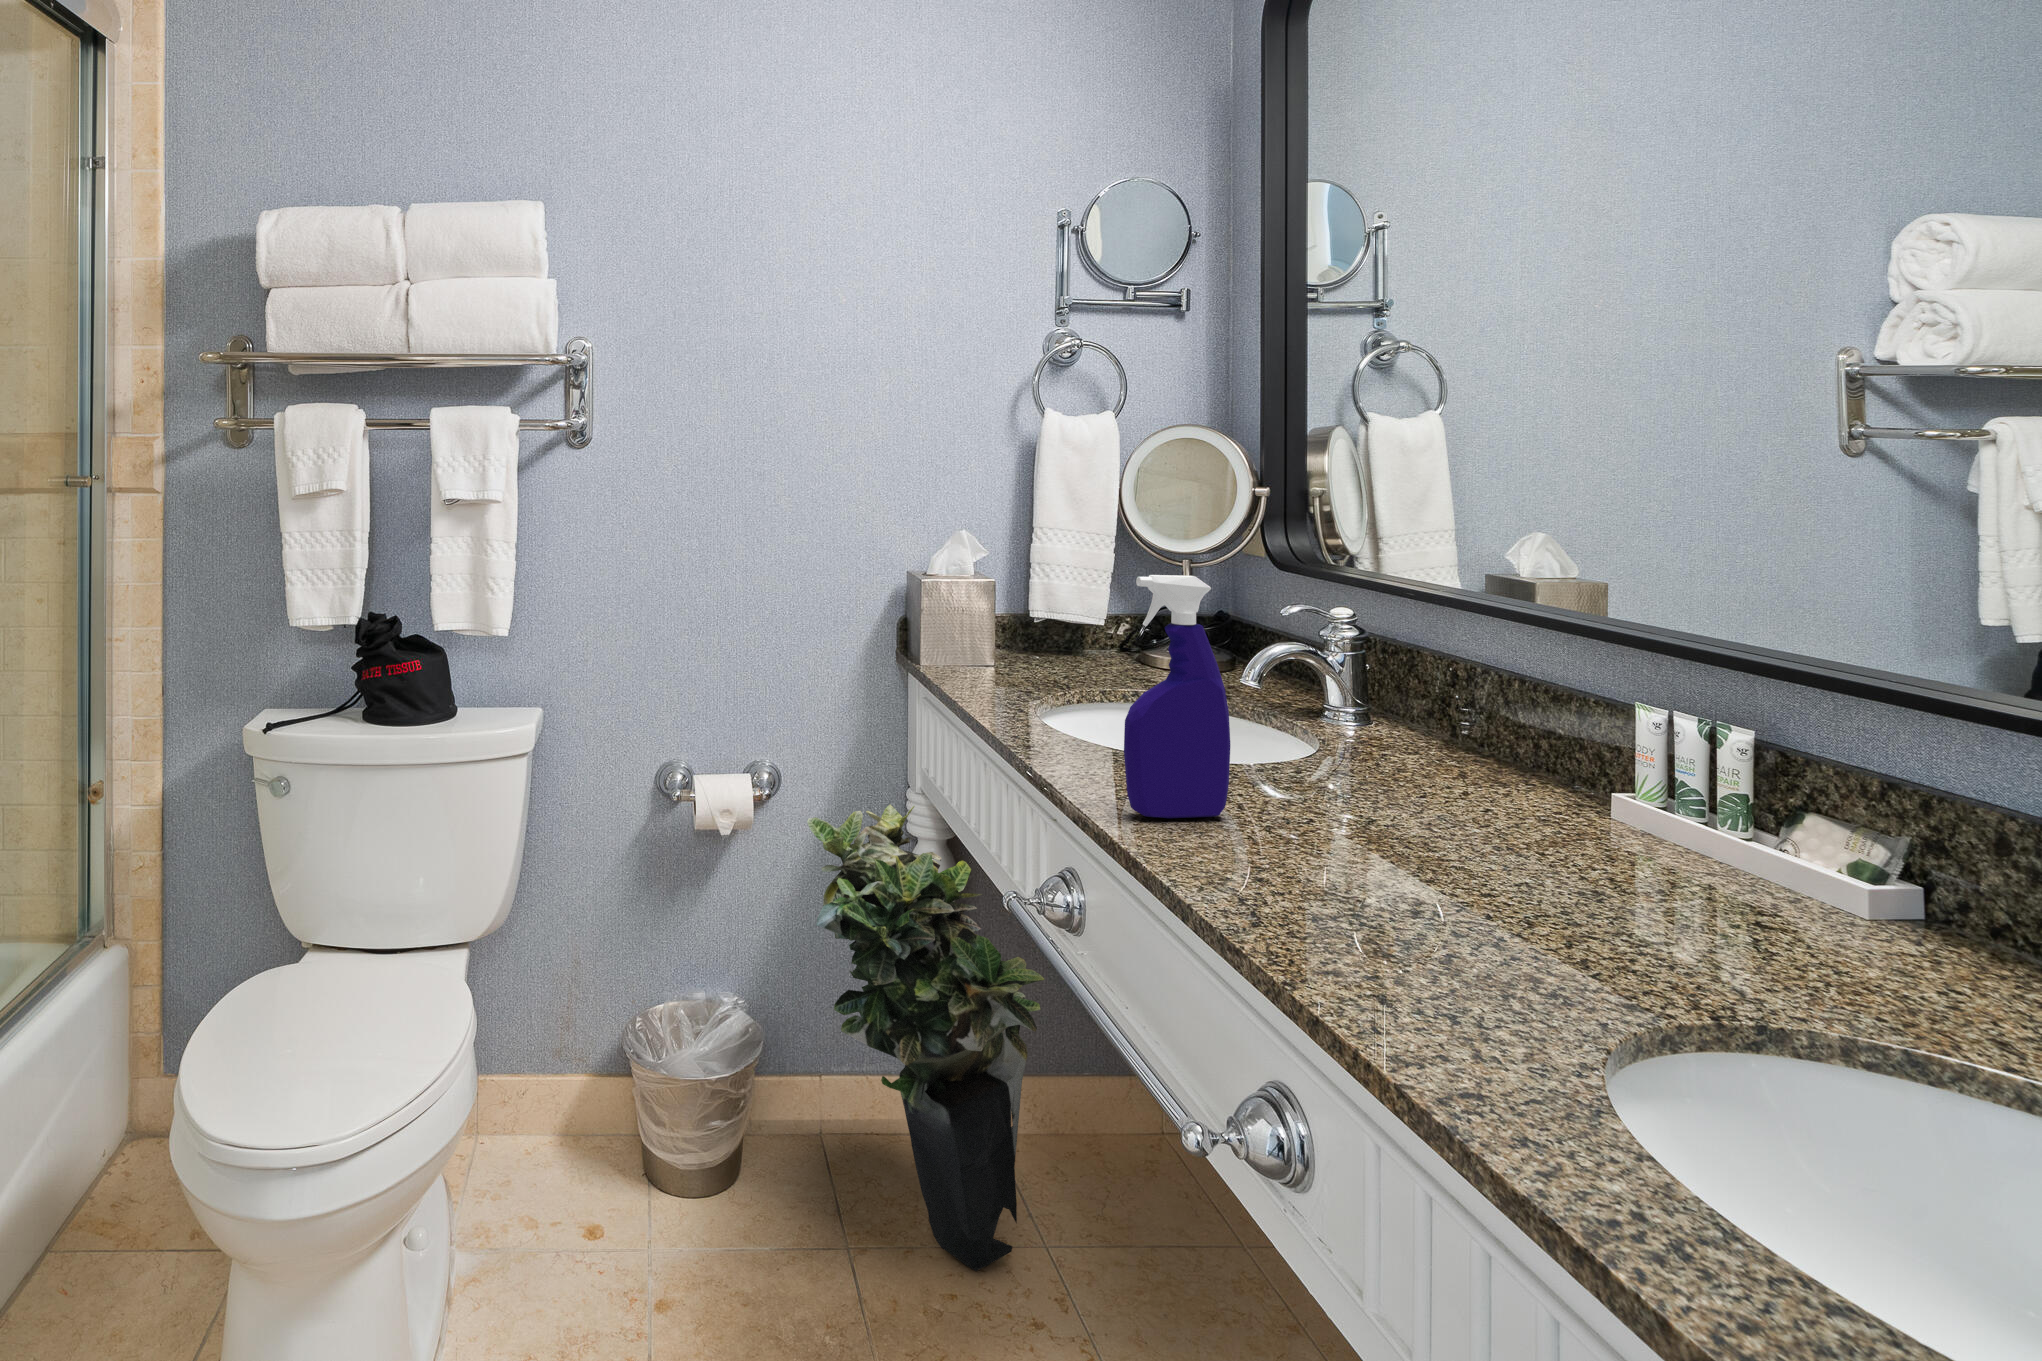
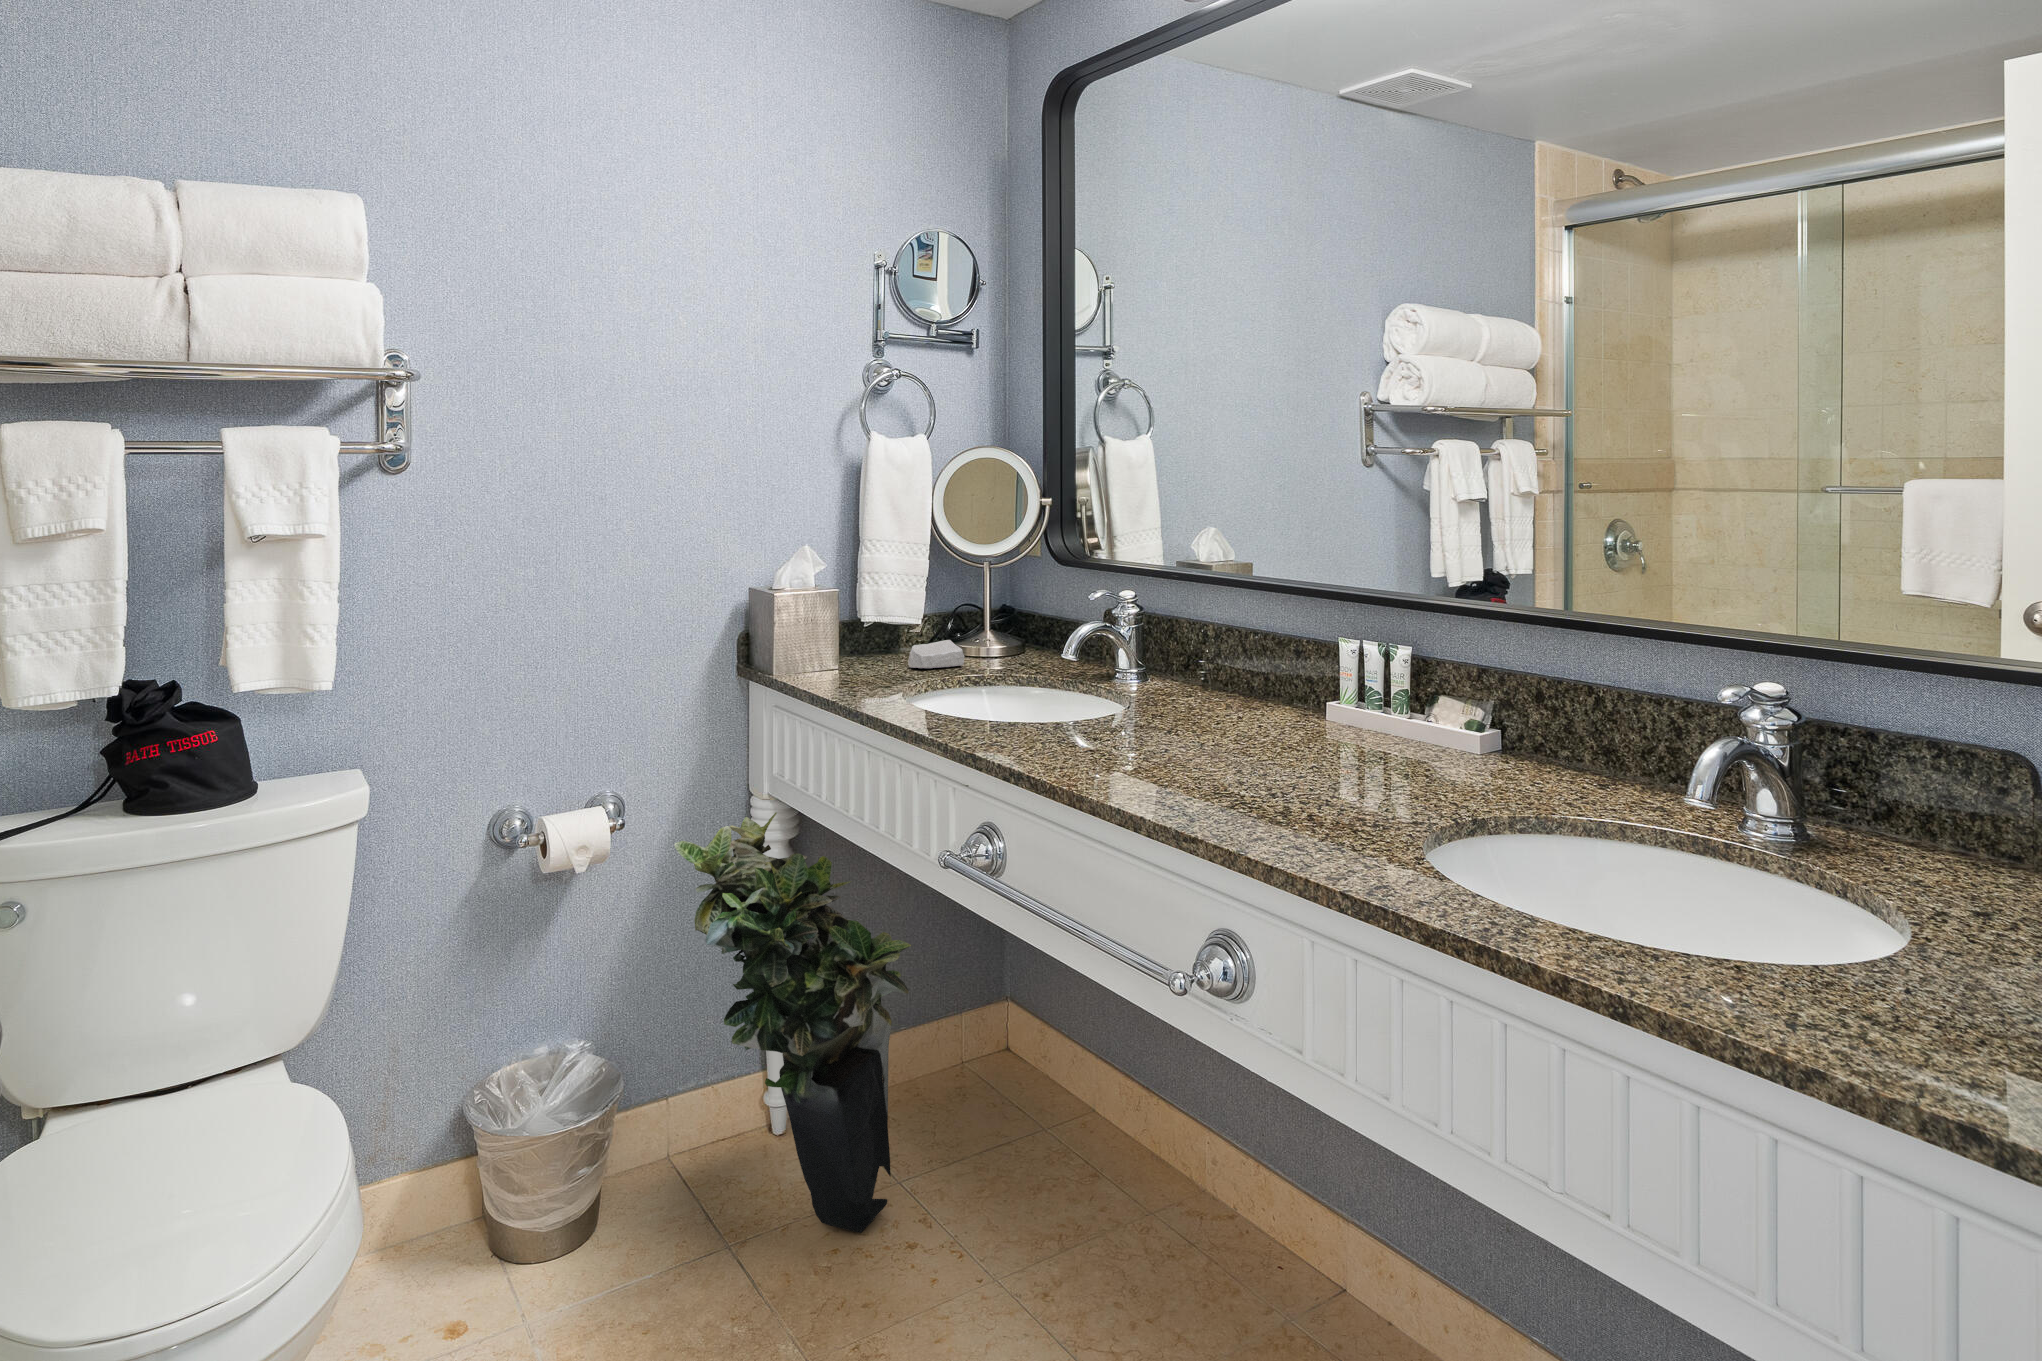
spray bottle: present [1124,575,1230,818] -> none [1047,565,1119,765]
soap bar: none [1073,646,1140,676] -> present [908,640,965,668]

